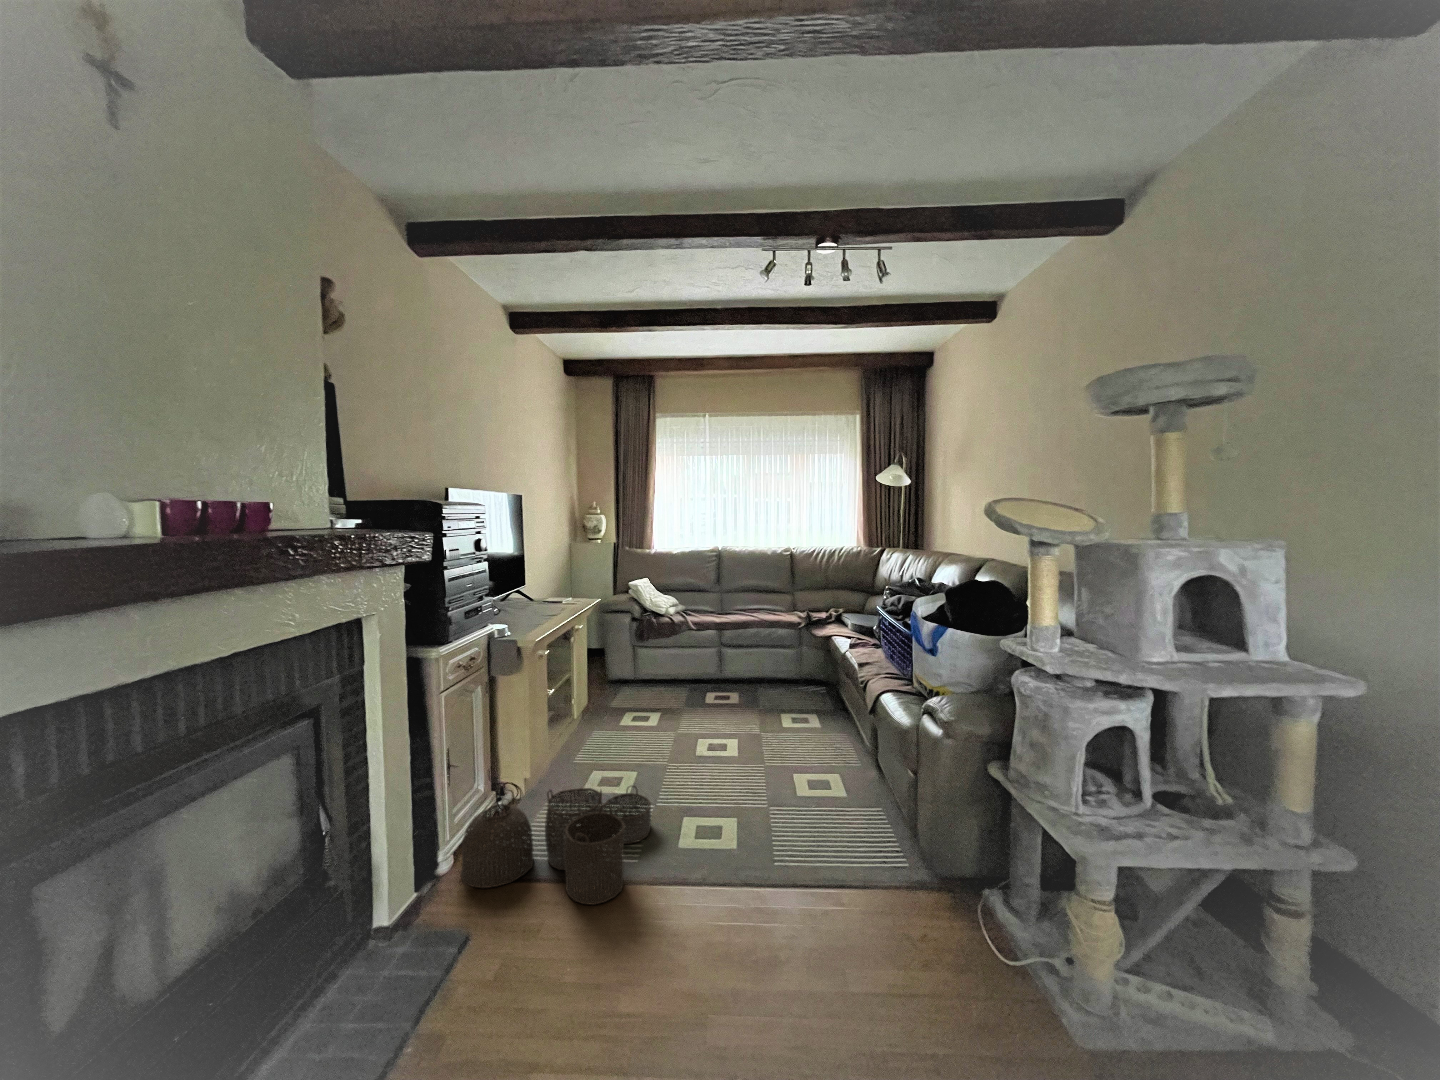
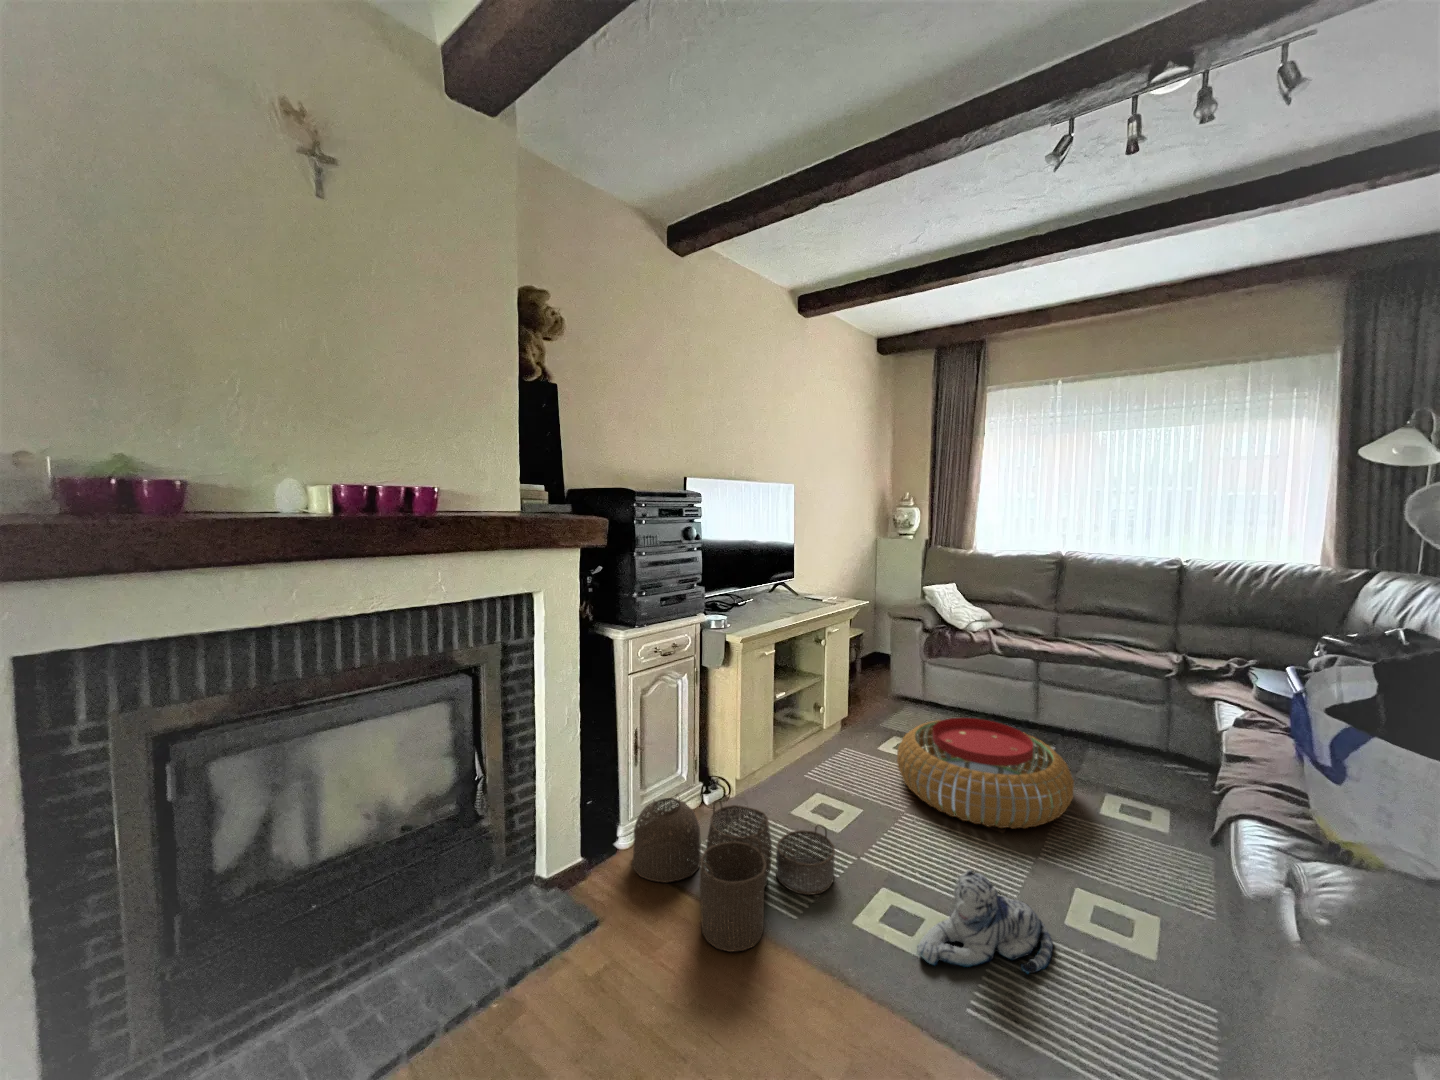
pouf: none [648,680,773,757] -> present [897,718,1074,829]
plush toy: none [732,773,803,846] -> present [917,870,1053,973]

